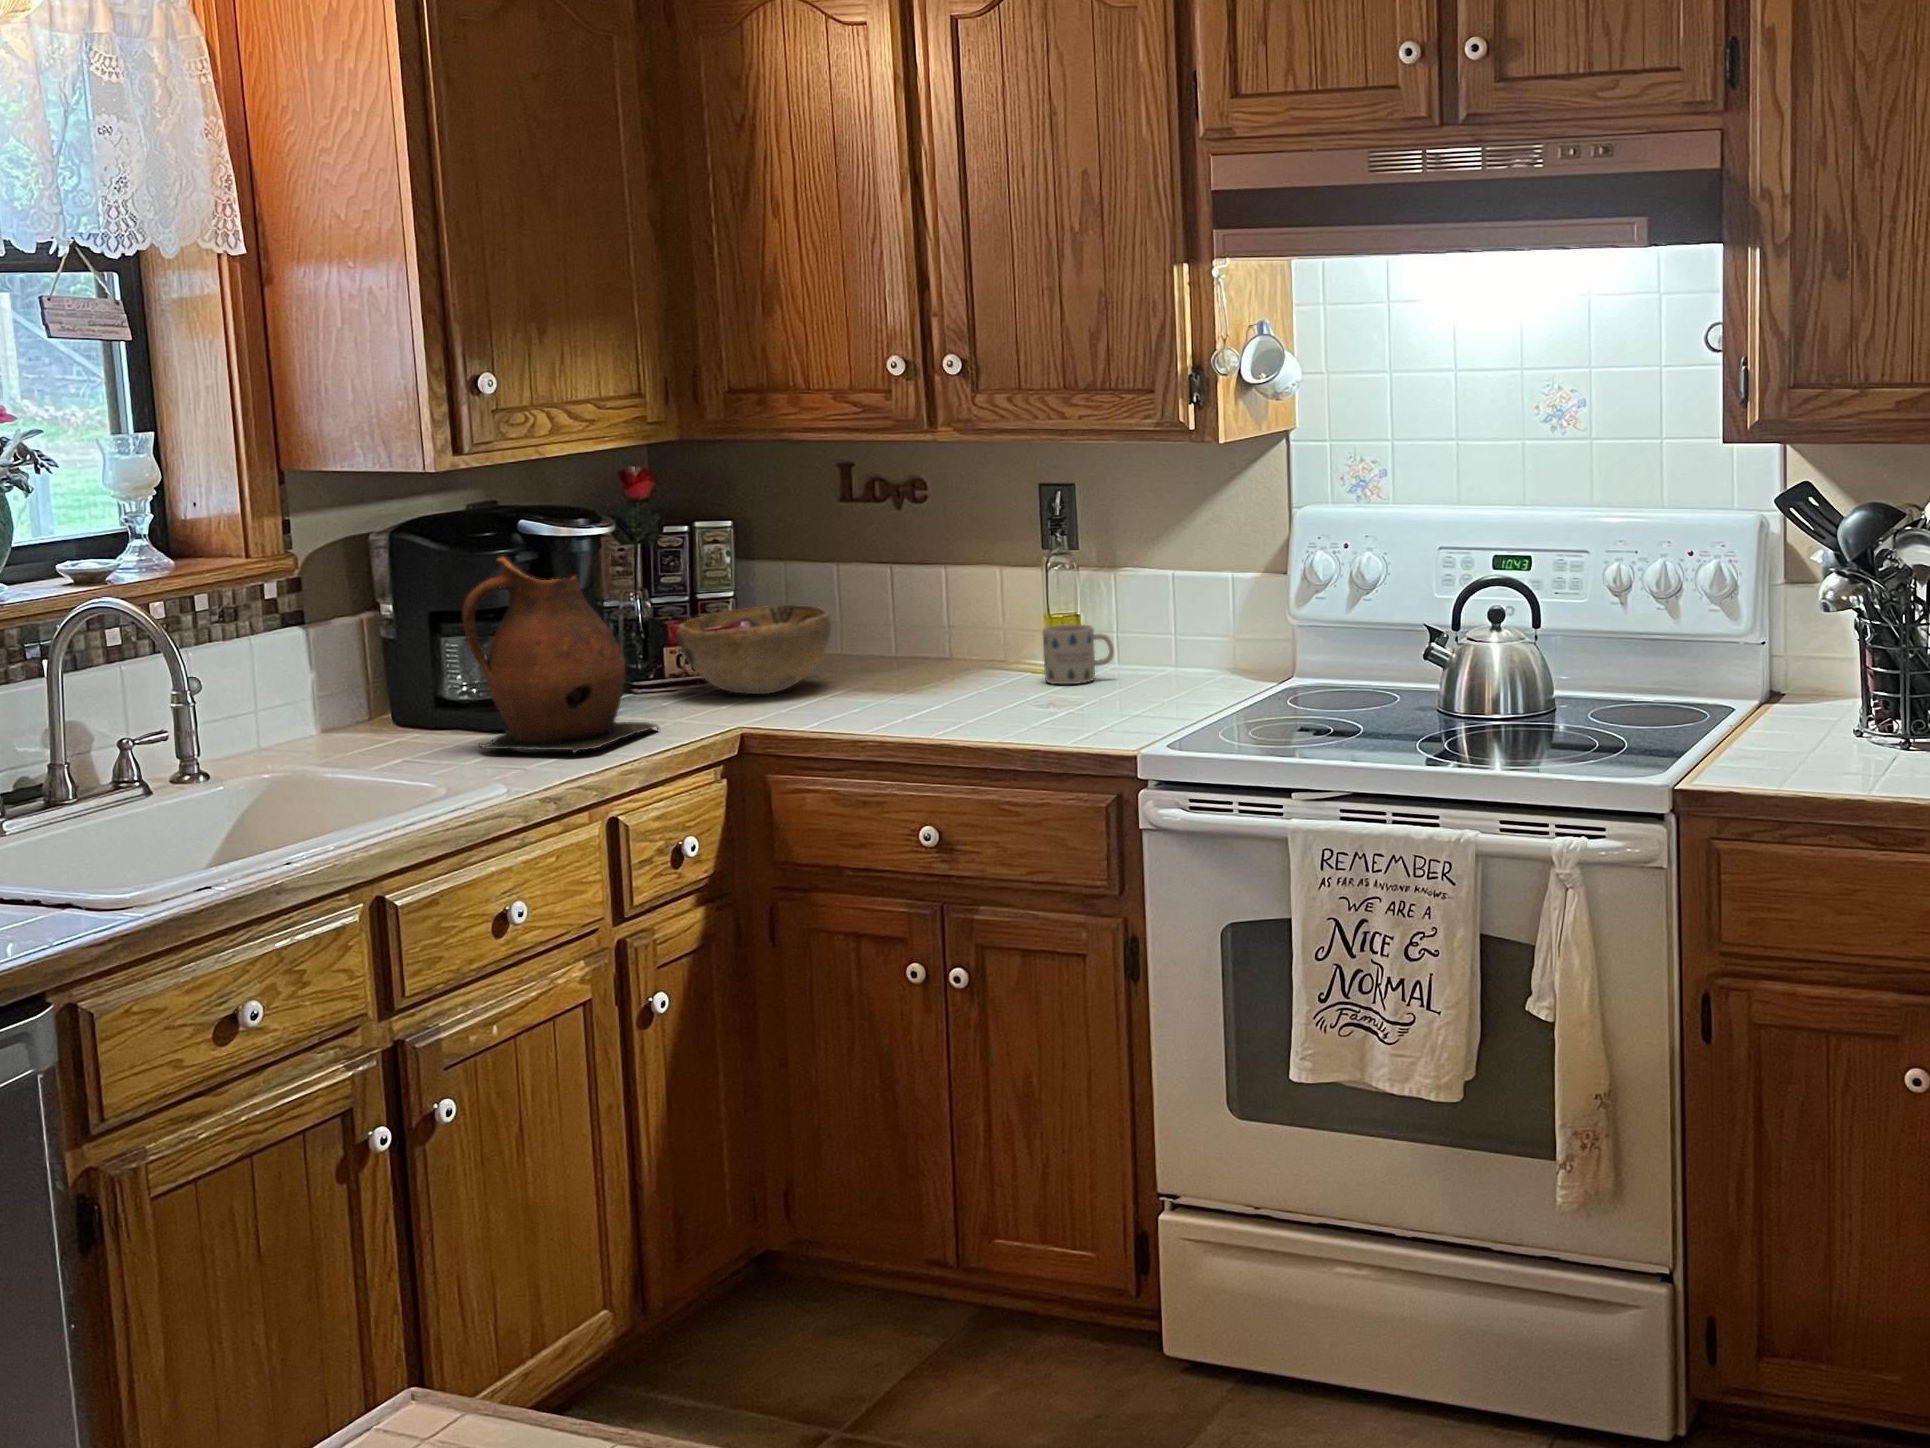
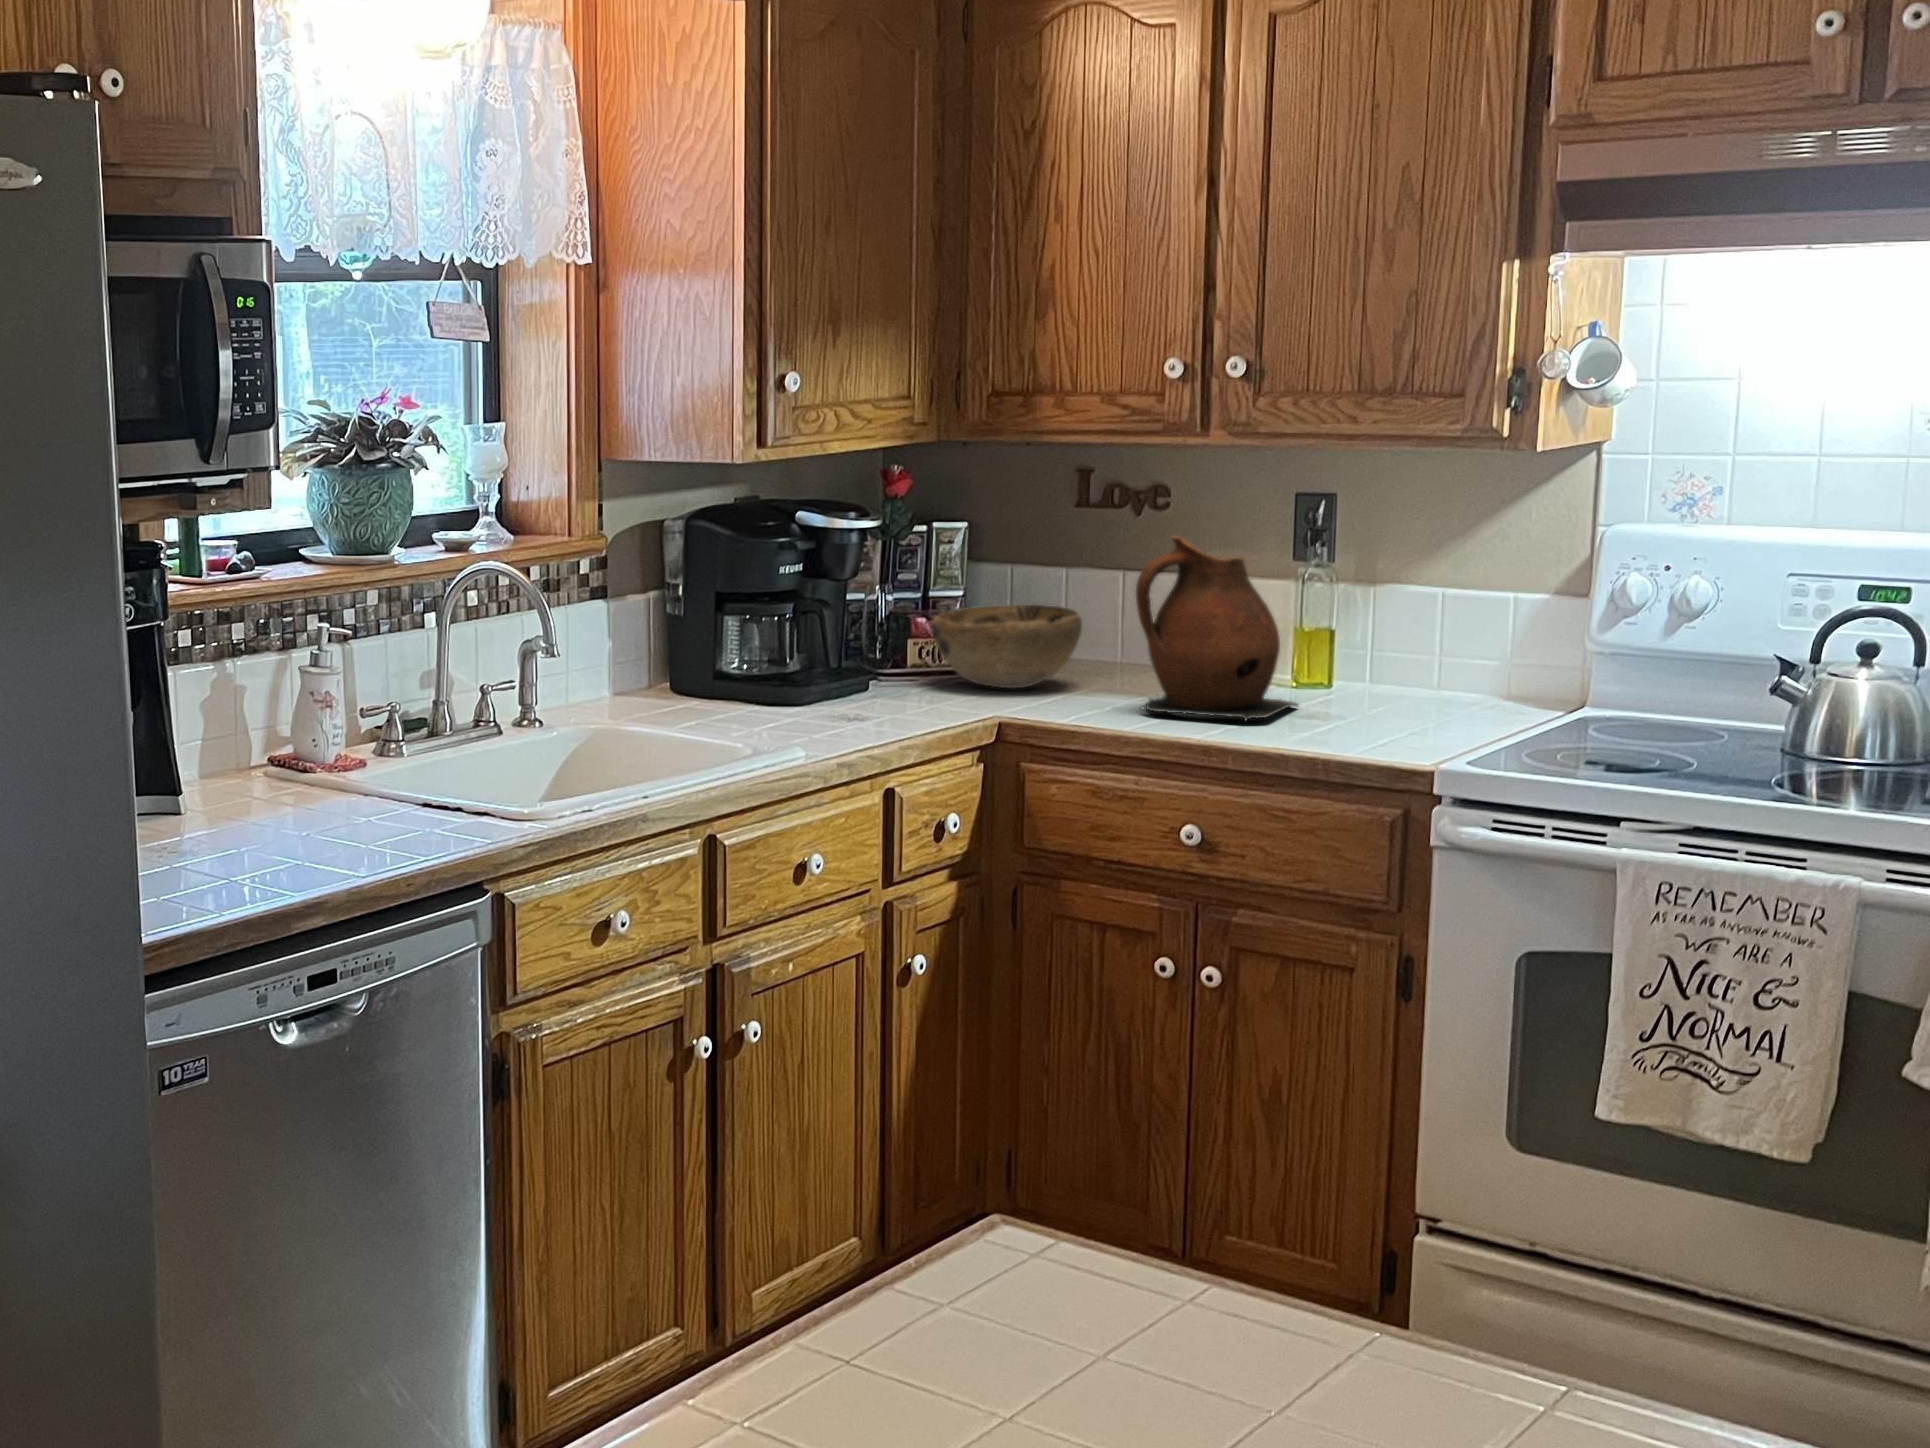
ceramic pitcher: present [462,558,659,753] -> present [1136,536,1298,720]
mug: present [1043,624,1114,684] -> none [1303,639,1381,699]

